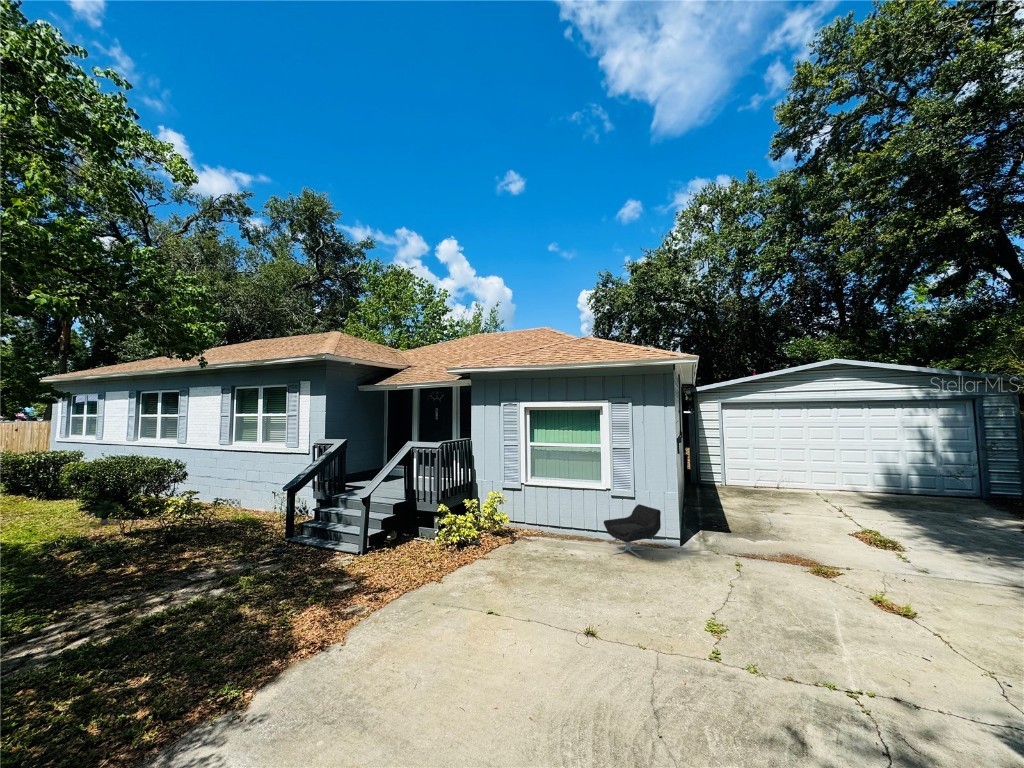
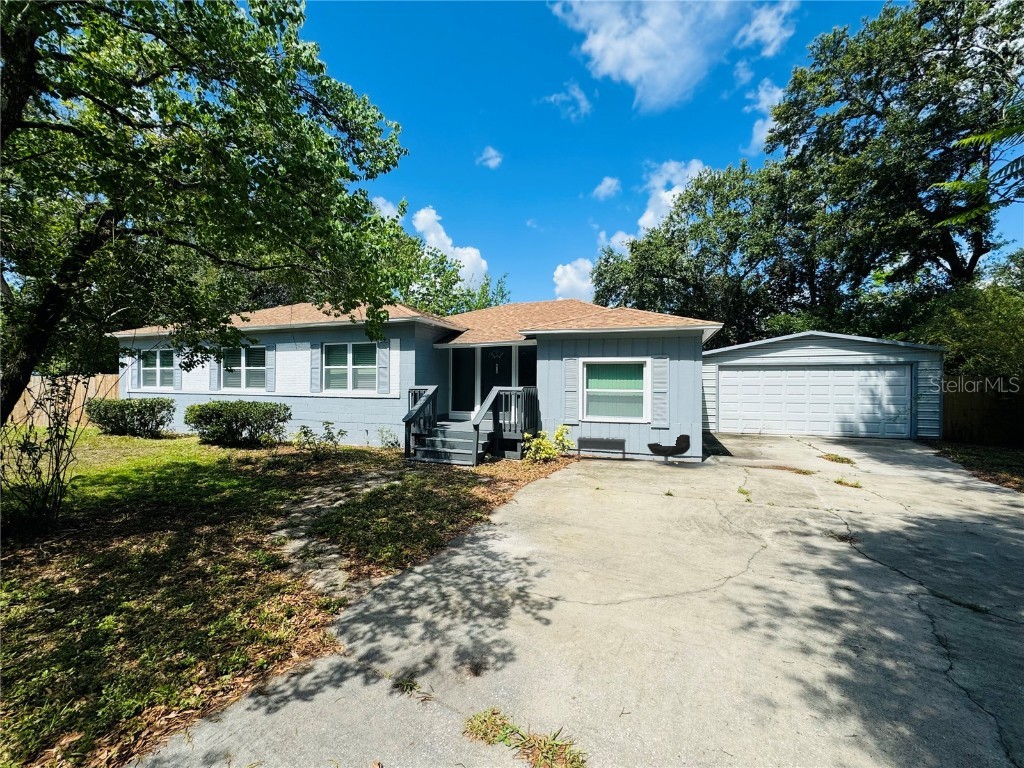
potted plant: present [83,499,124,524] -> none [220,432,251,453]
bench: none [513,506,579,544] -> present [577,436,626,461]

